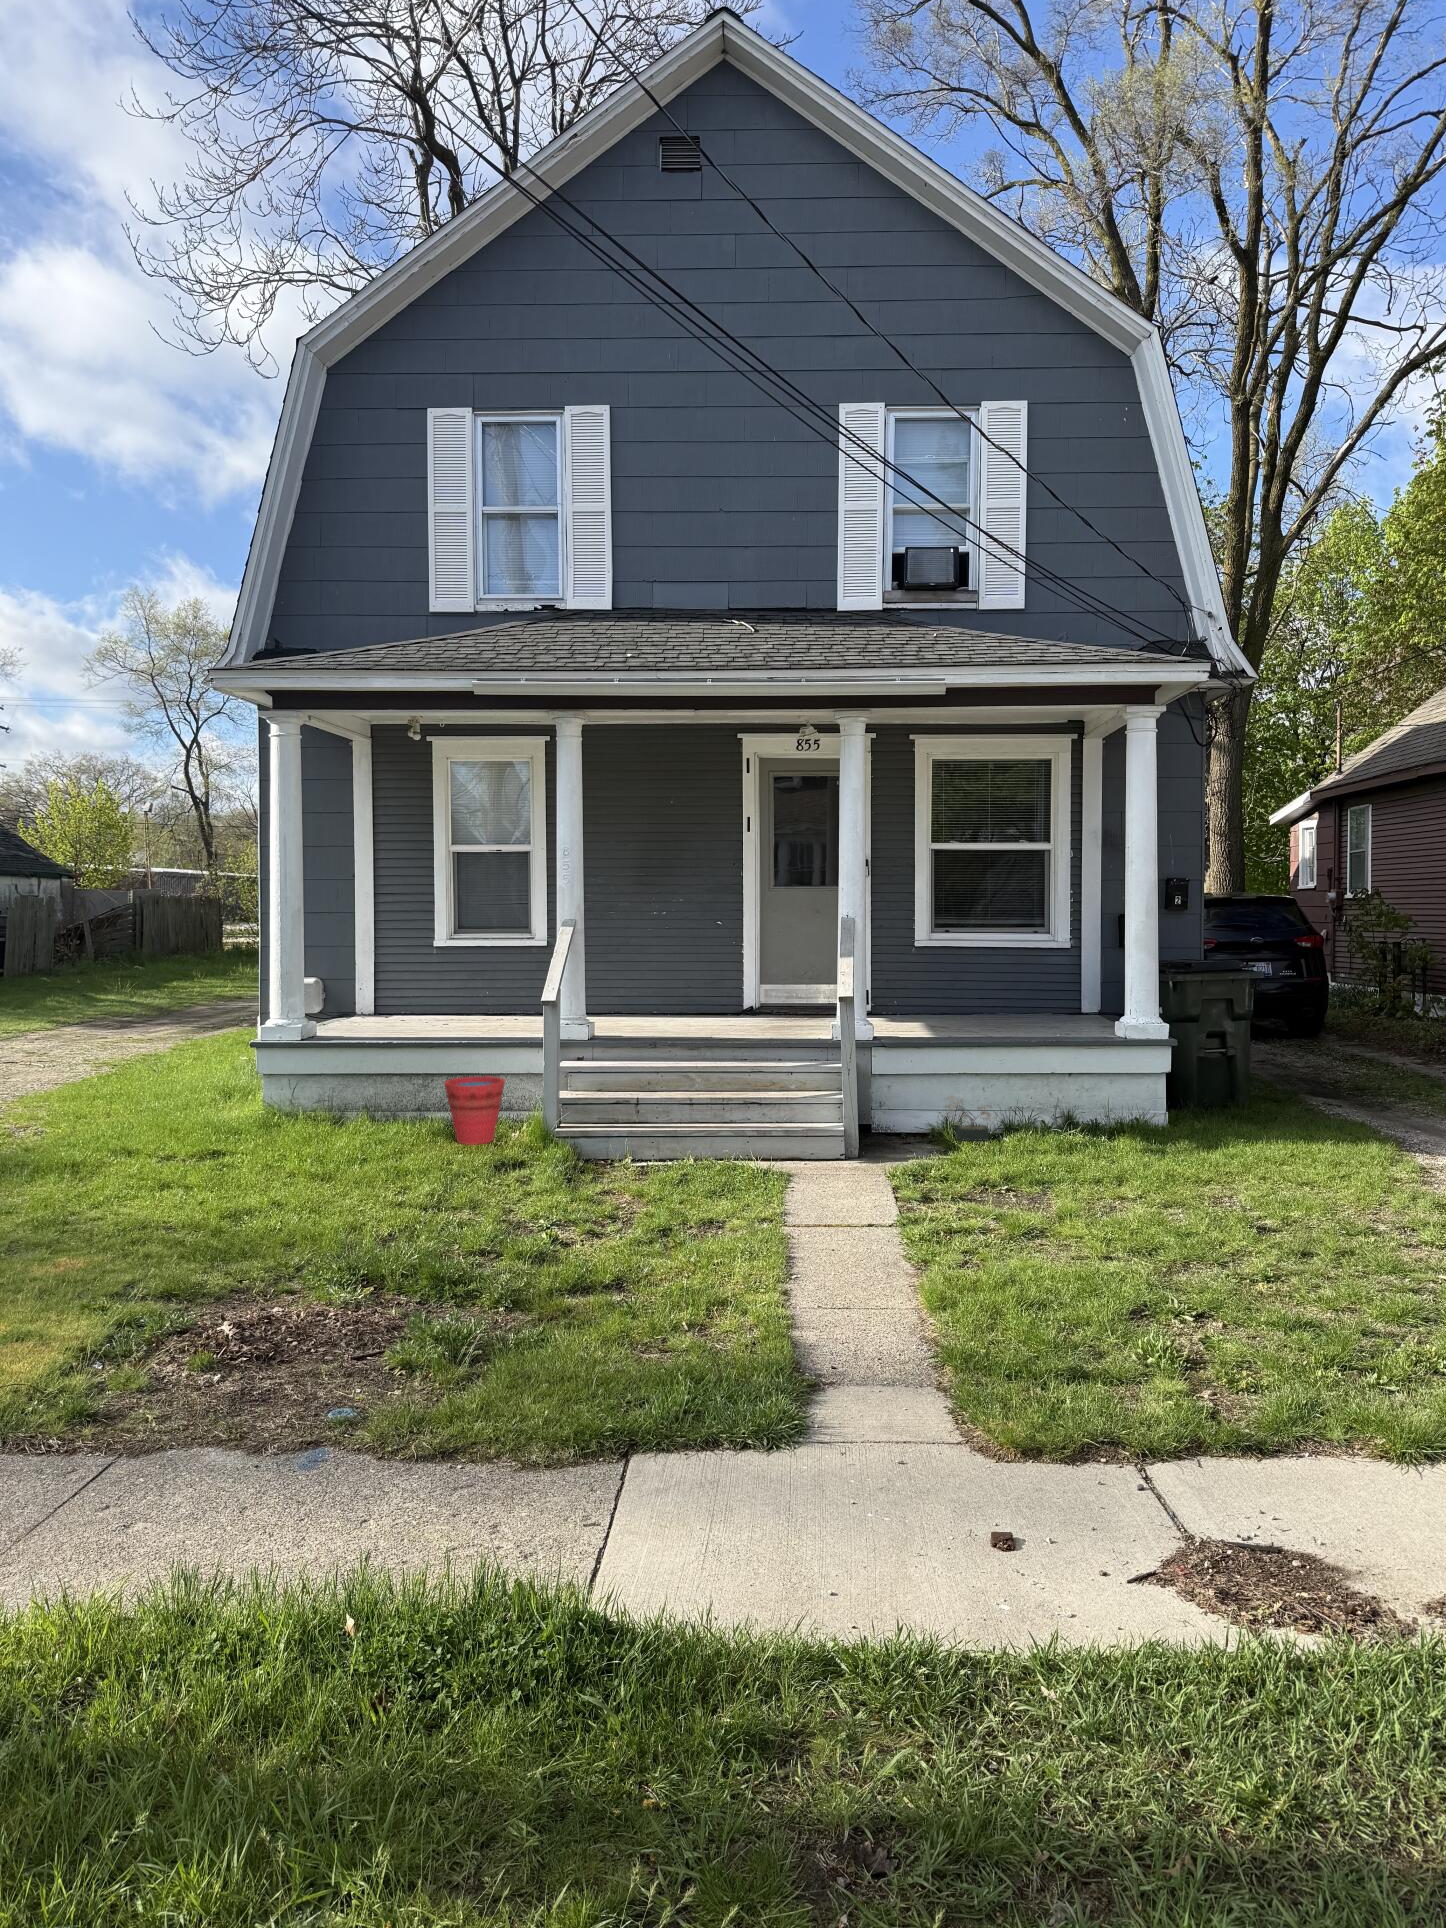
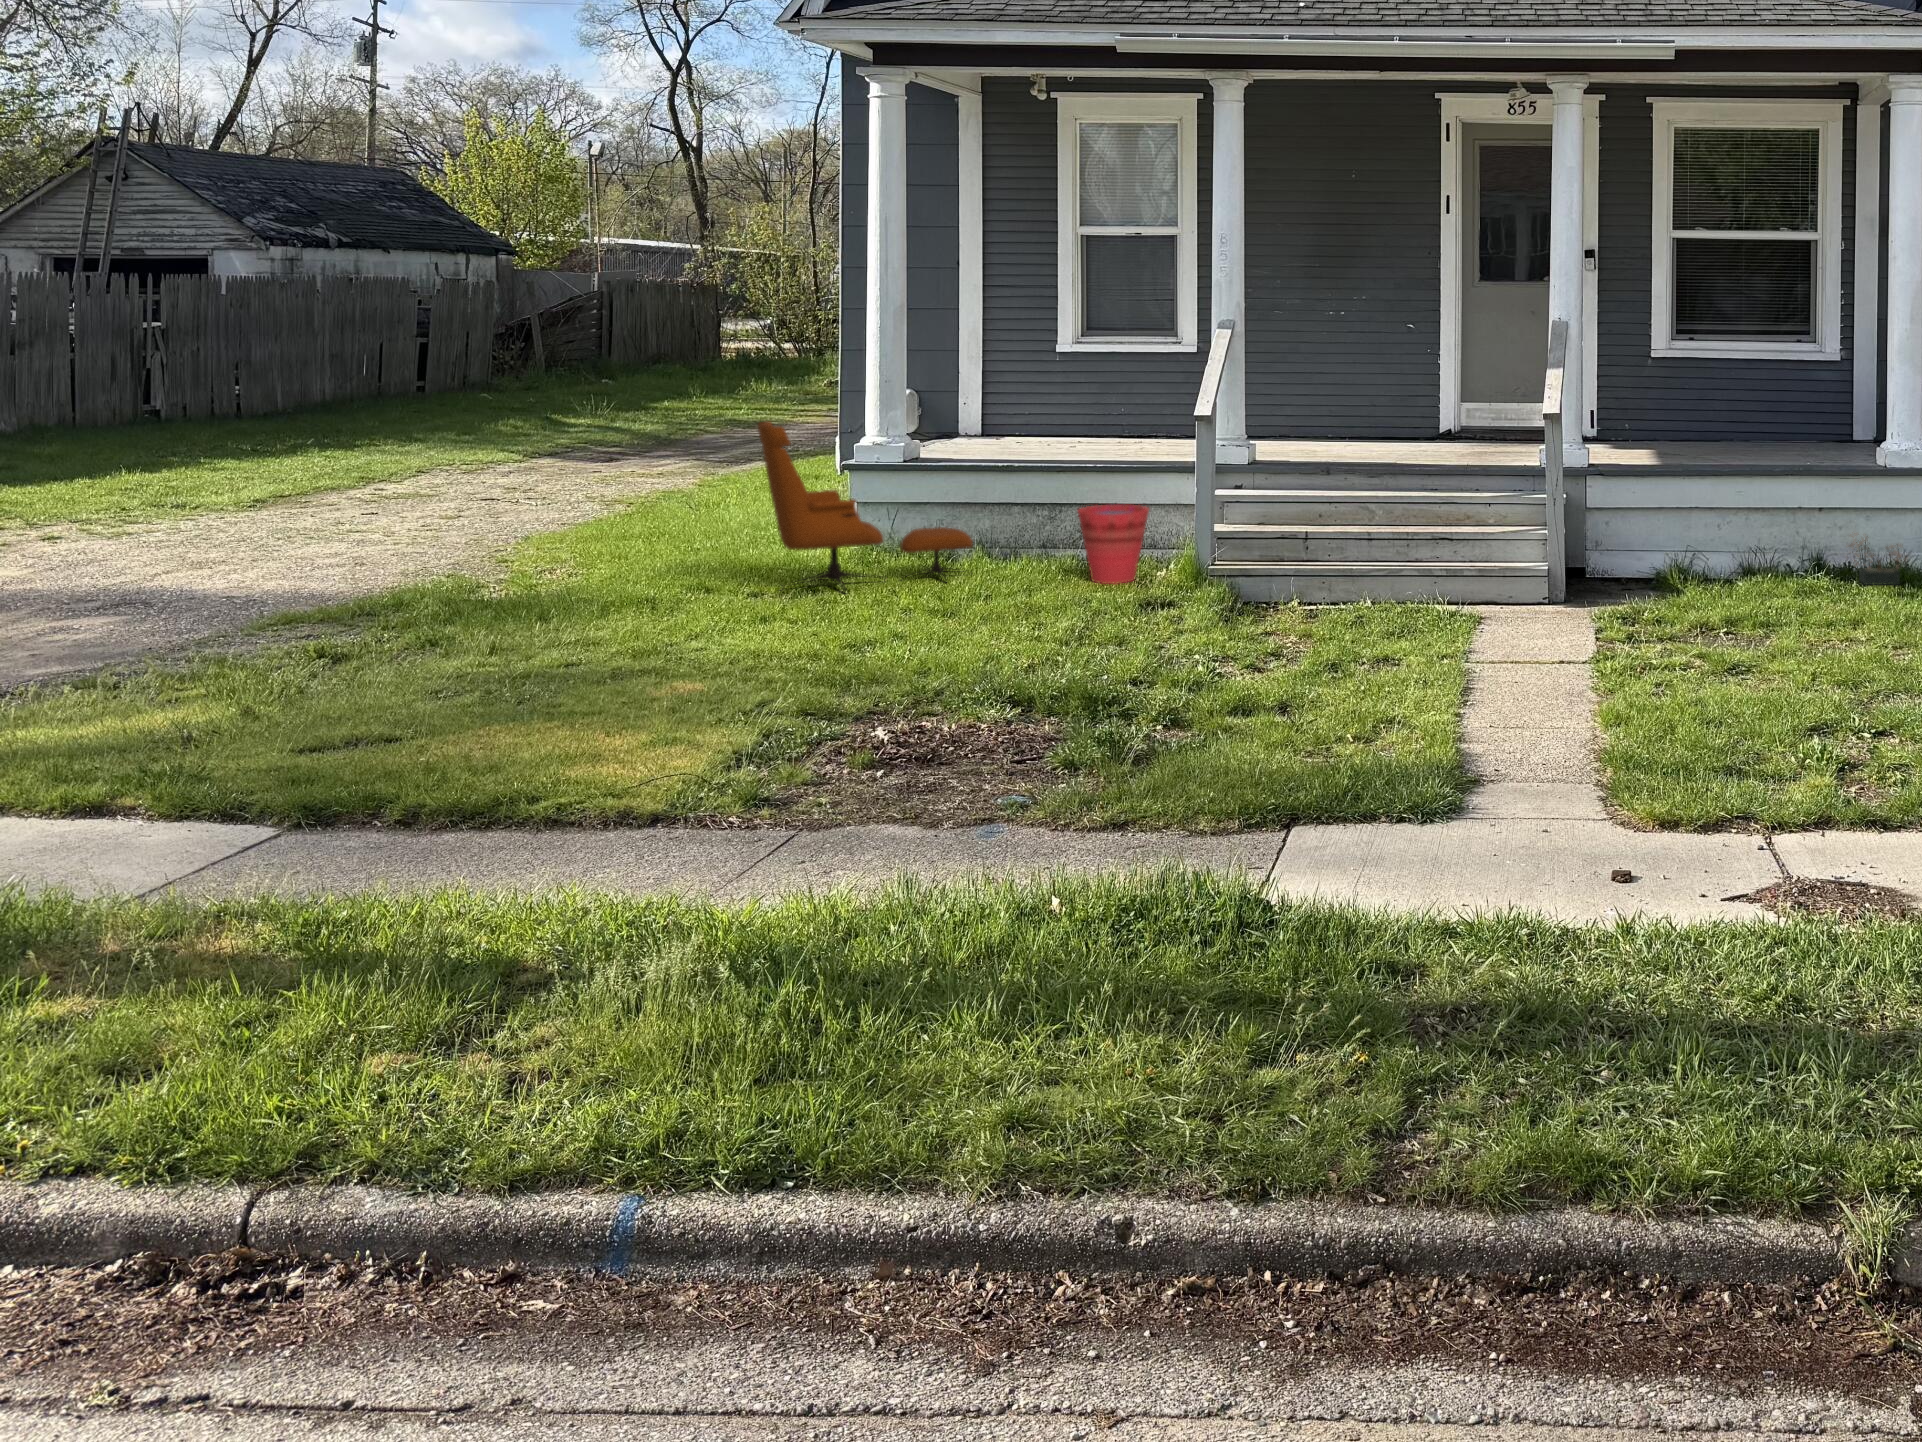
lounge chair: none [169,1010,358,1158] -> present [758,421,973,593]
decorative plant: present [945,1096,992,1141] -> present [1848,533,1901,585]

